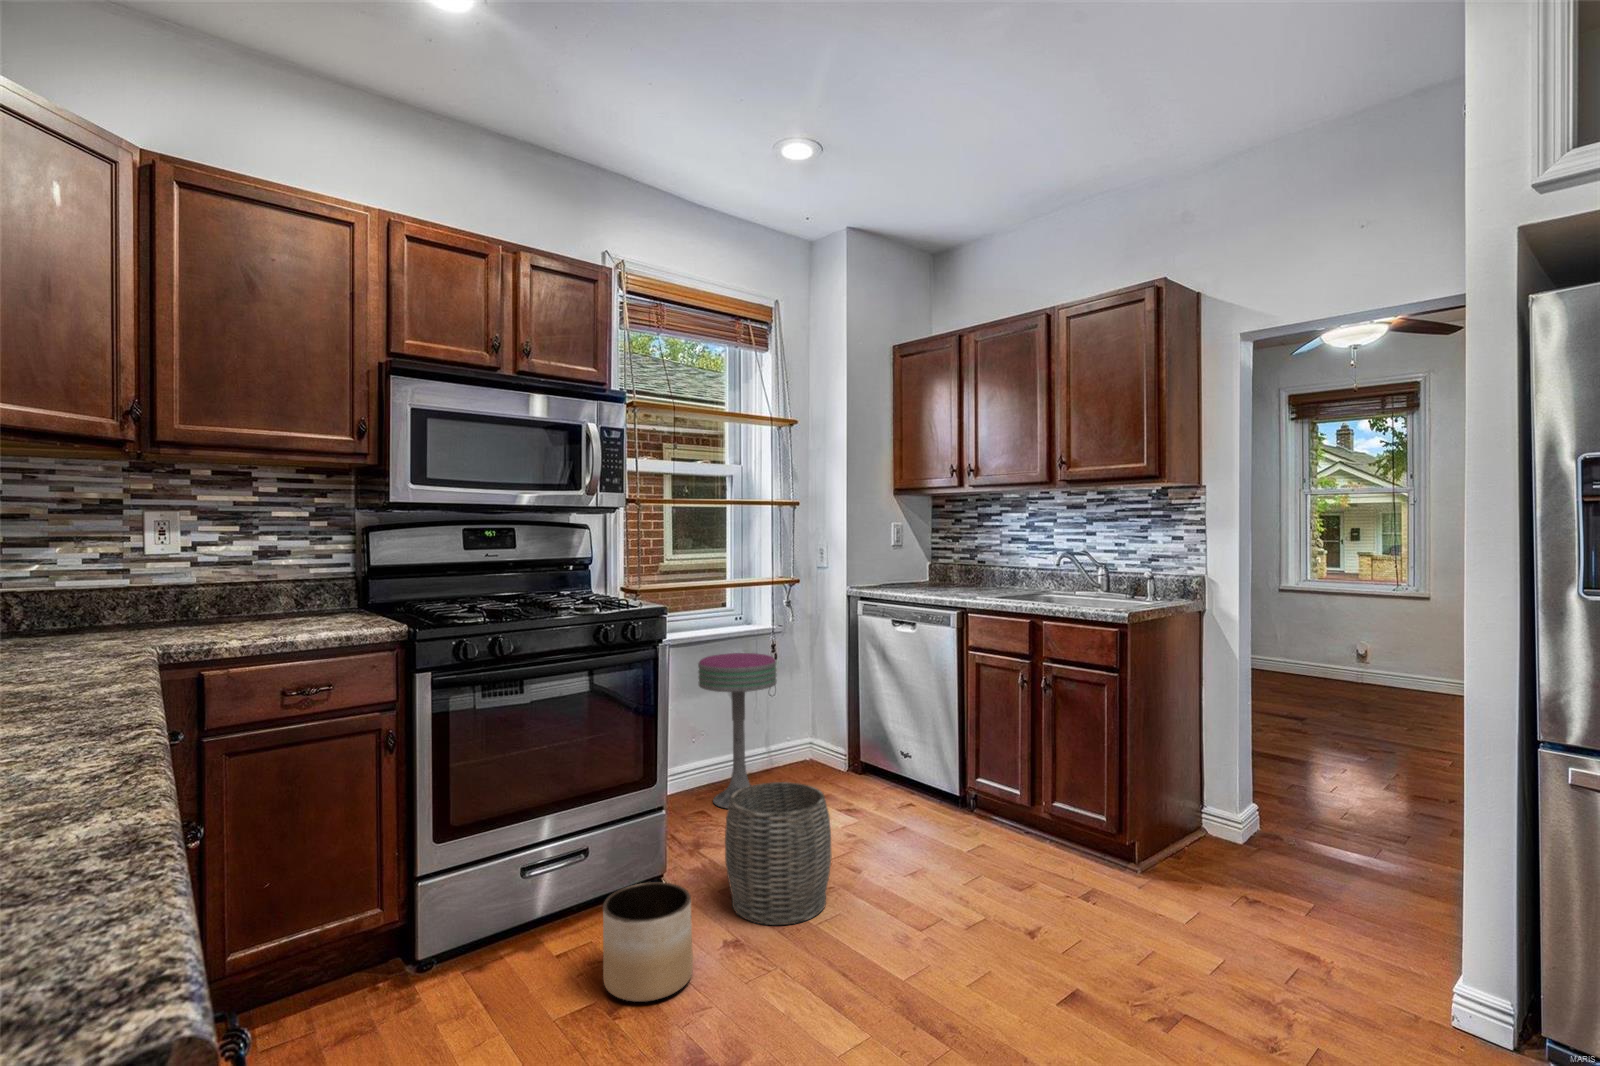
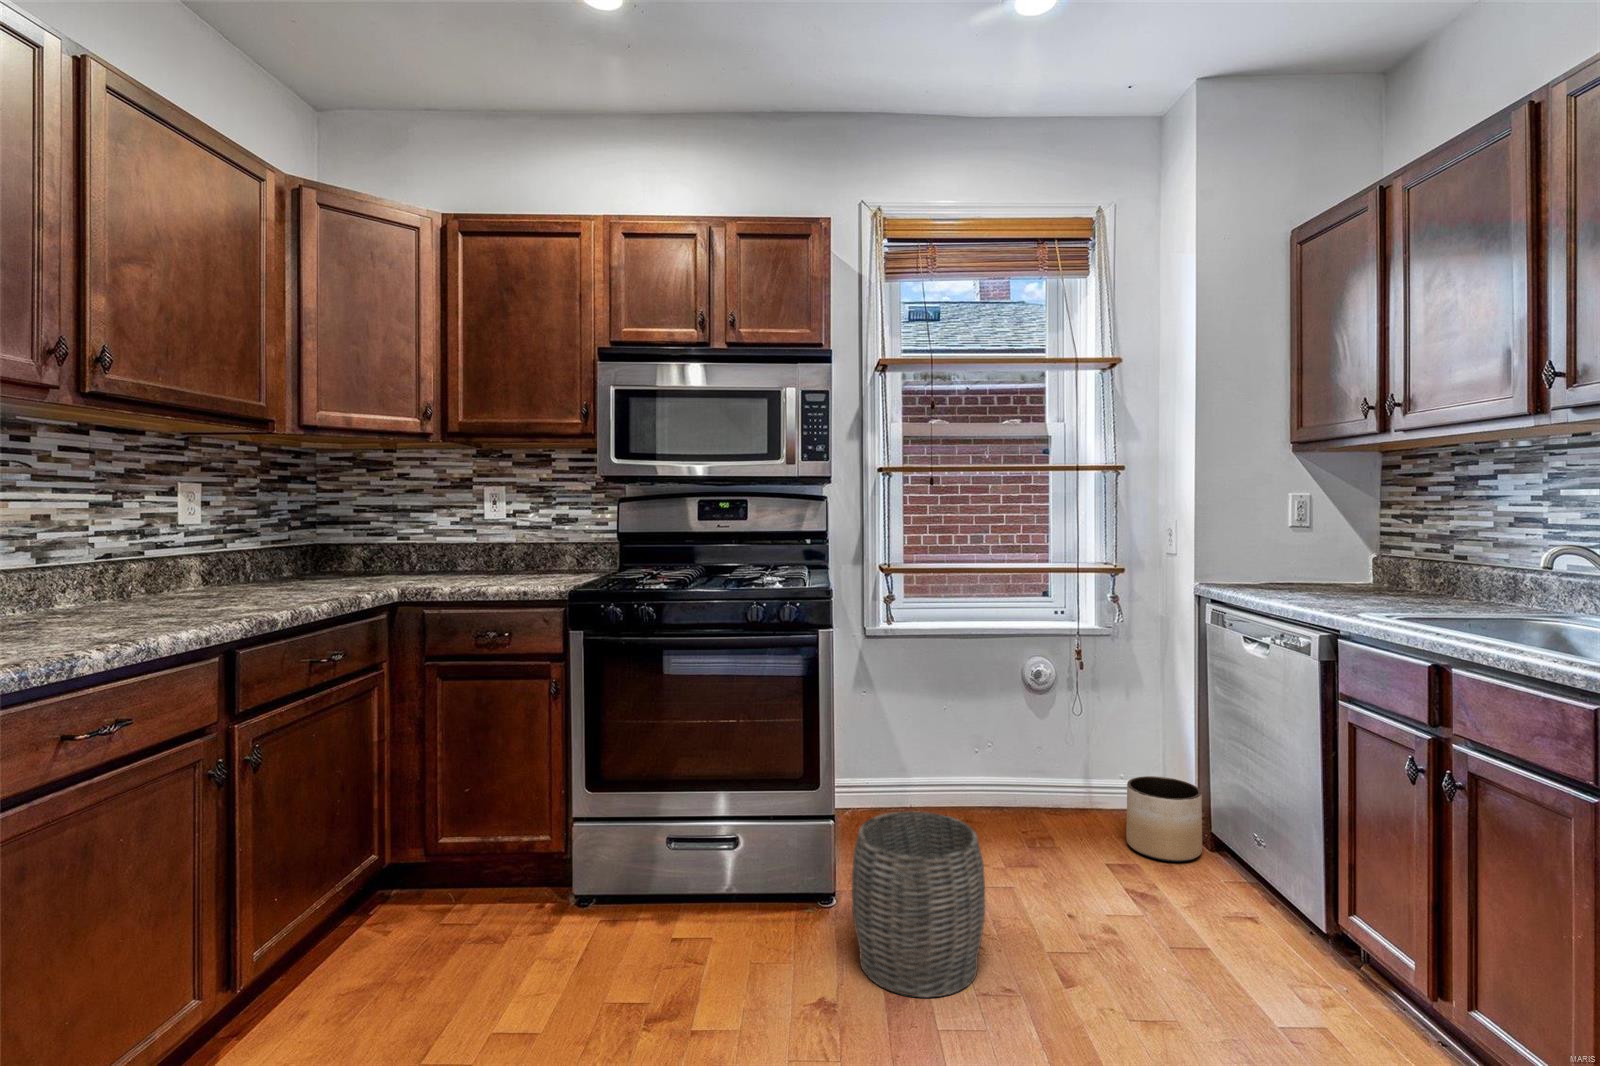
bar stool: present [698,653,777,809] -> none [972,652,1071,843]
planter: present [603,882,693,1002] -> present [1126,776,1202,862]

